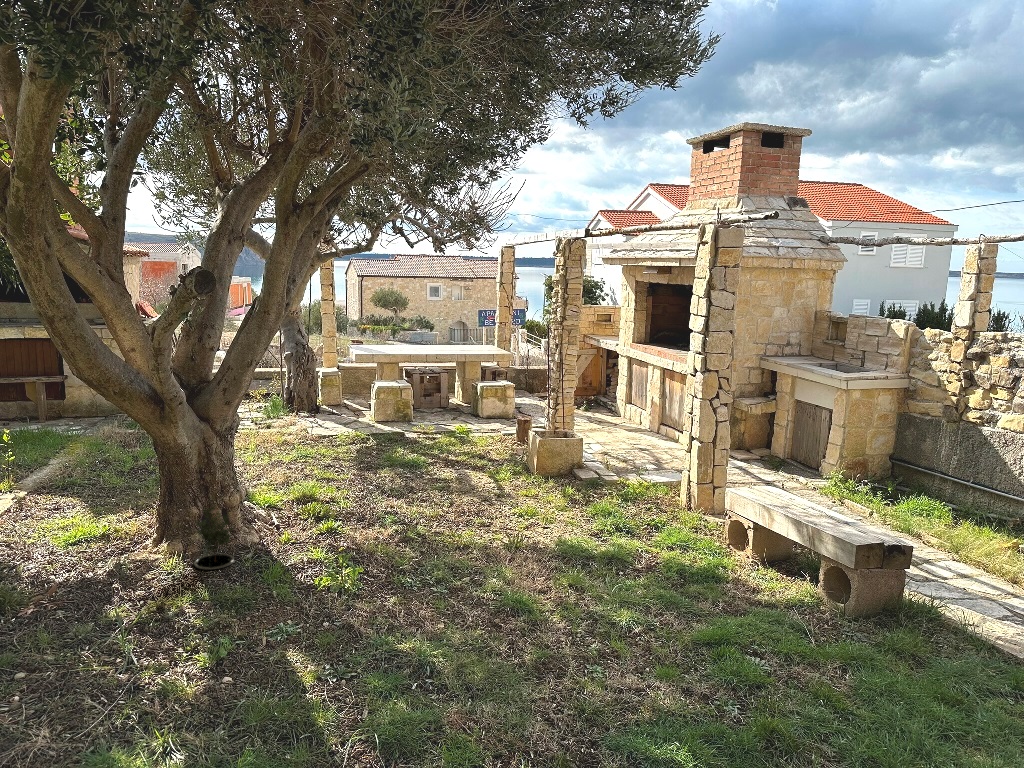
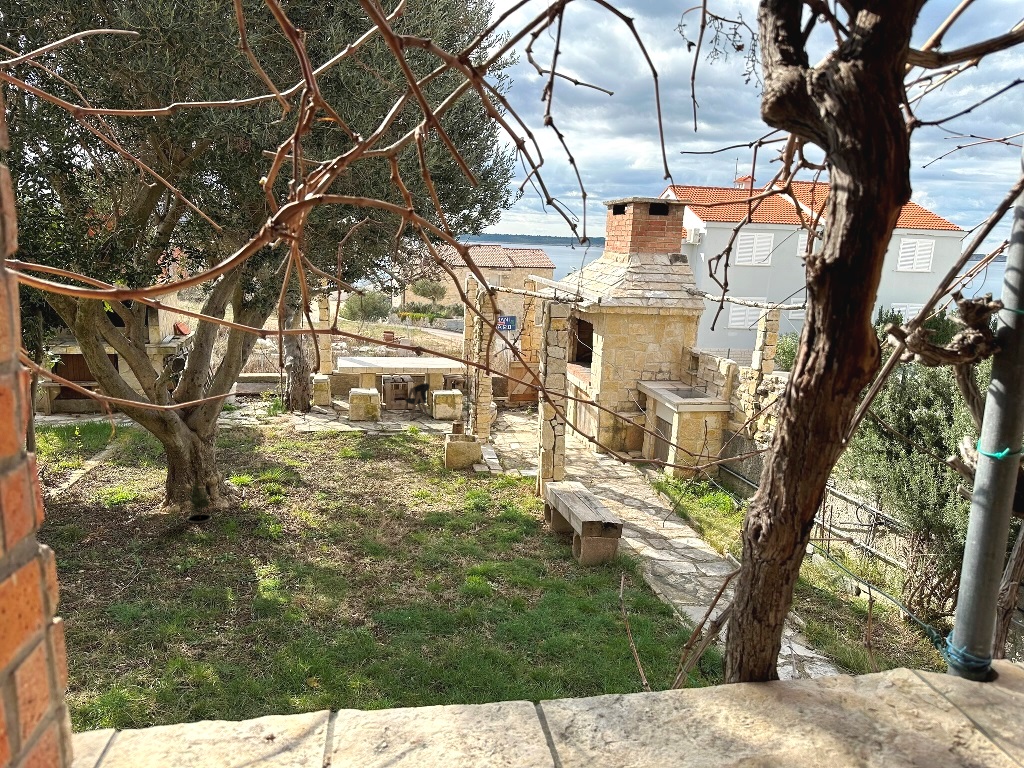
chair: none [437,373,474,421] -> present [403,383,429,421]

